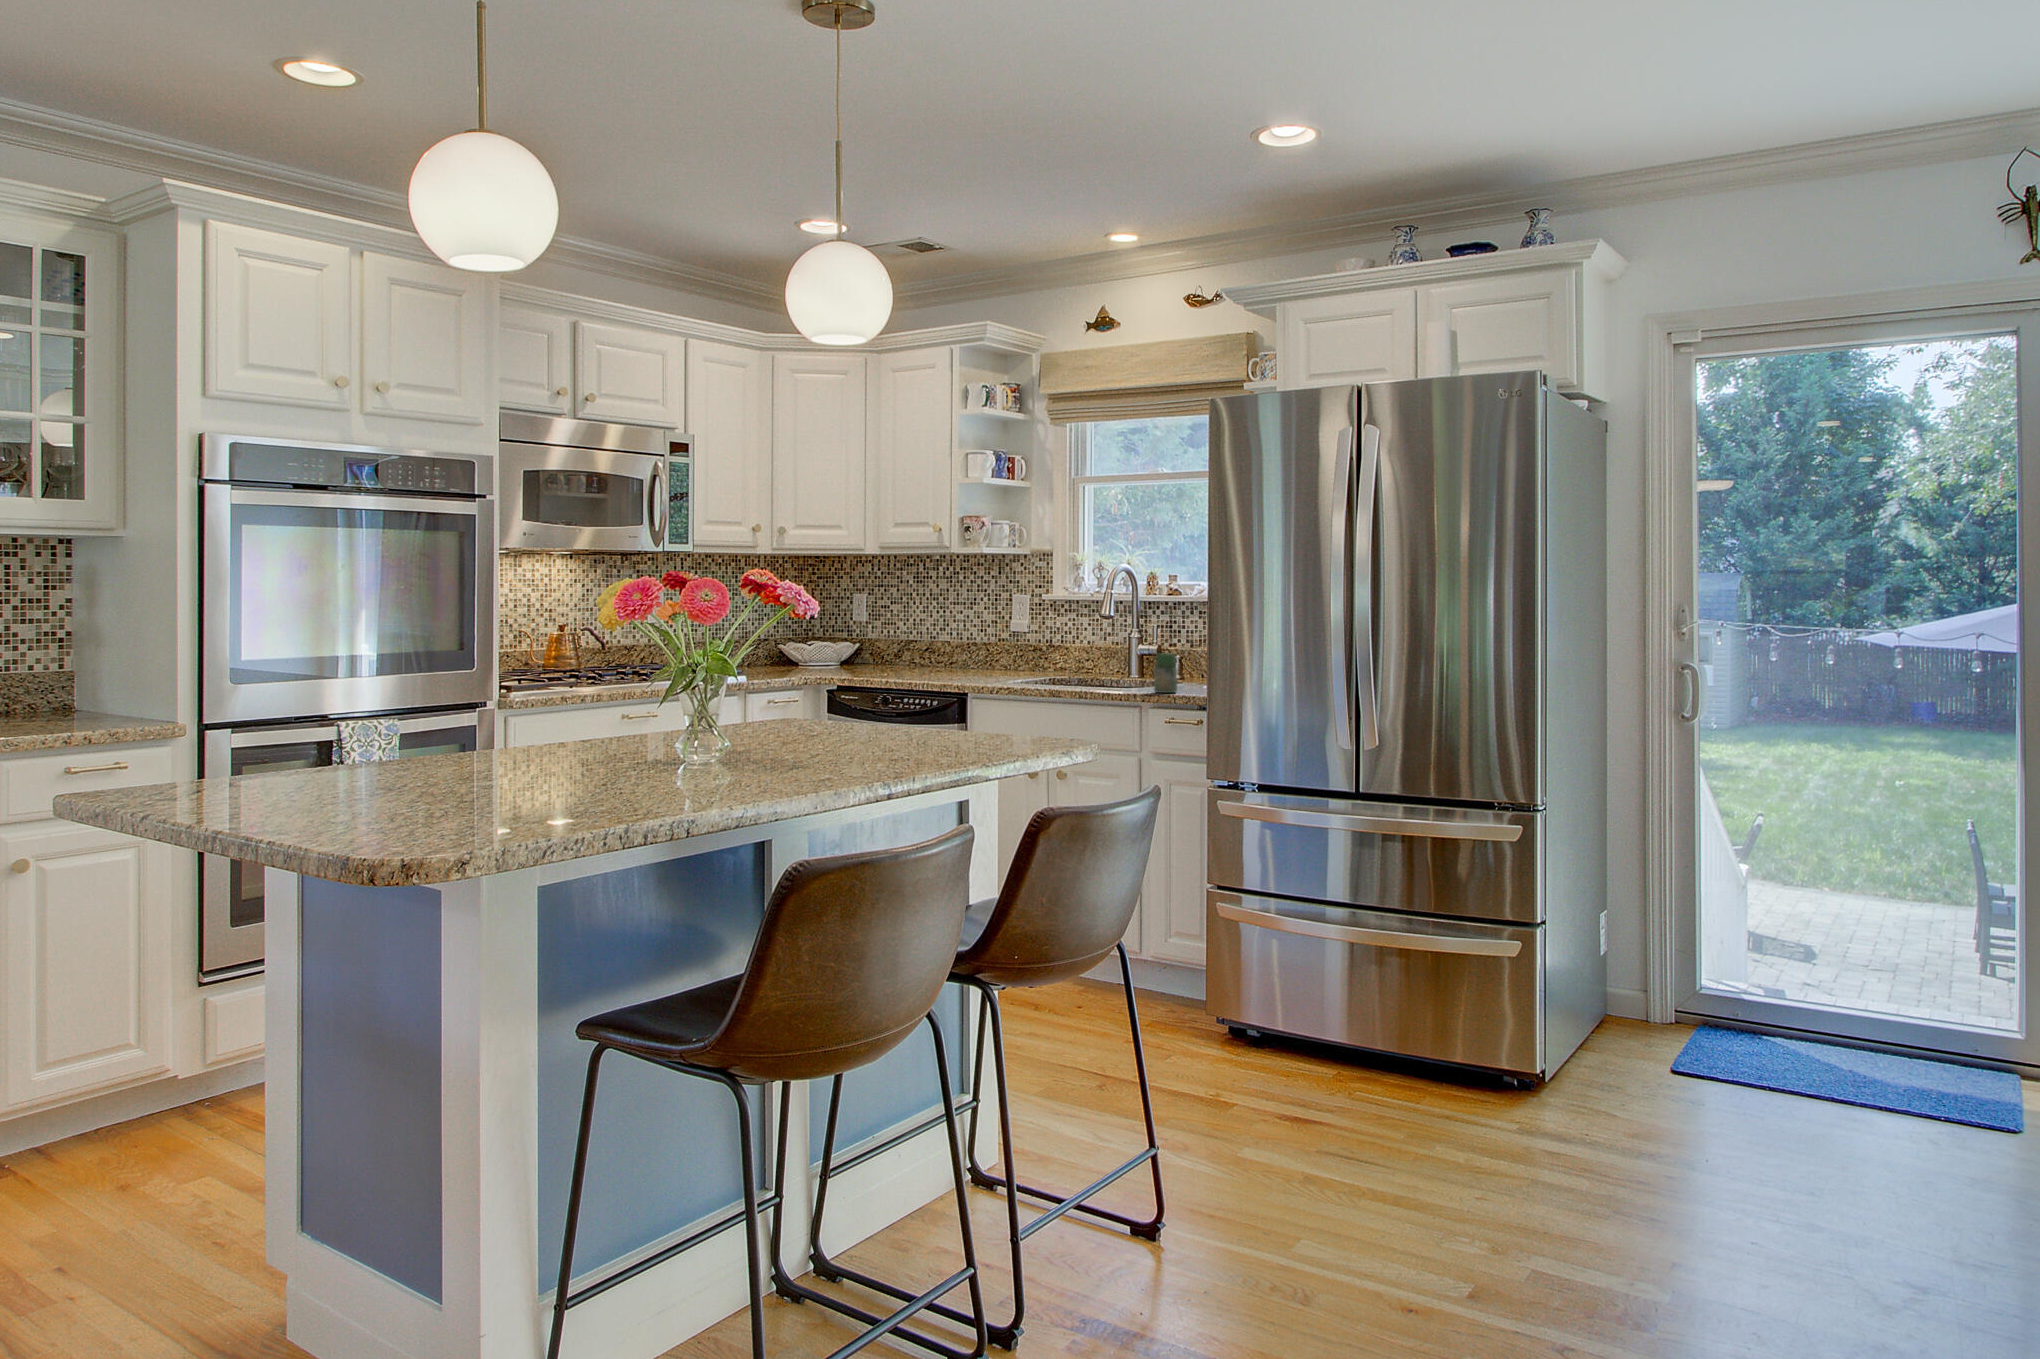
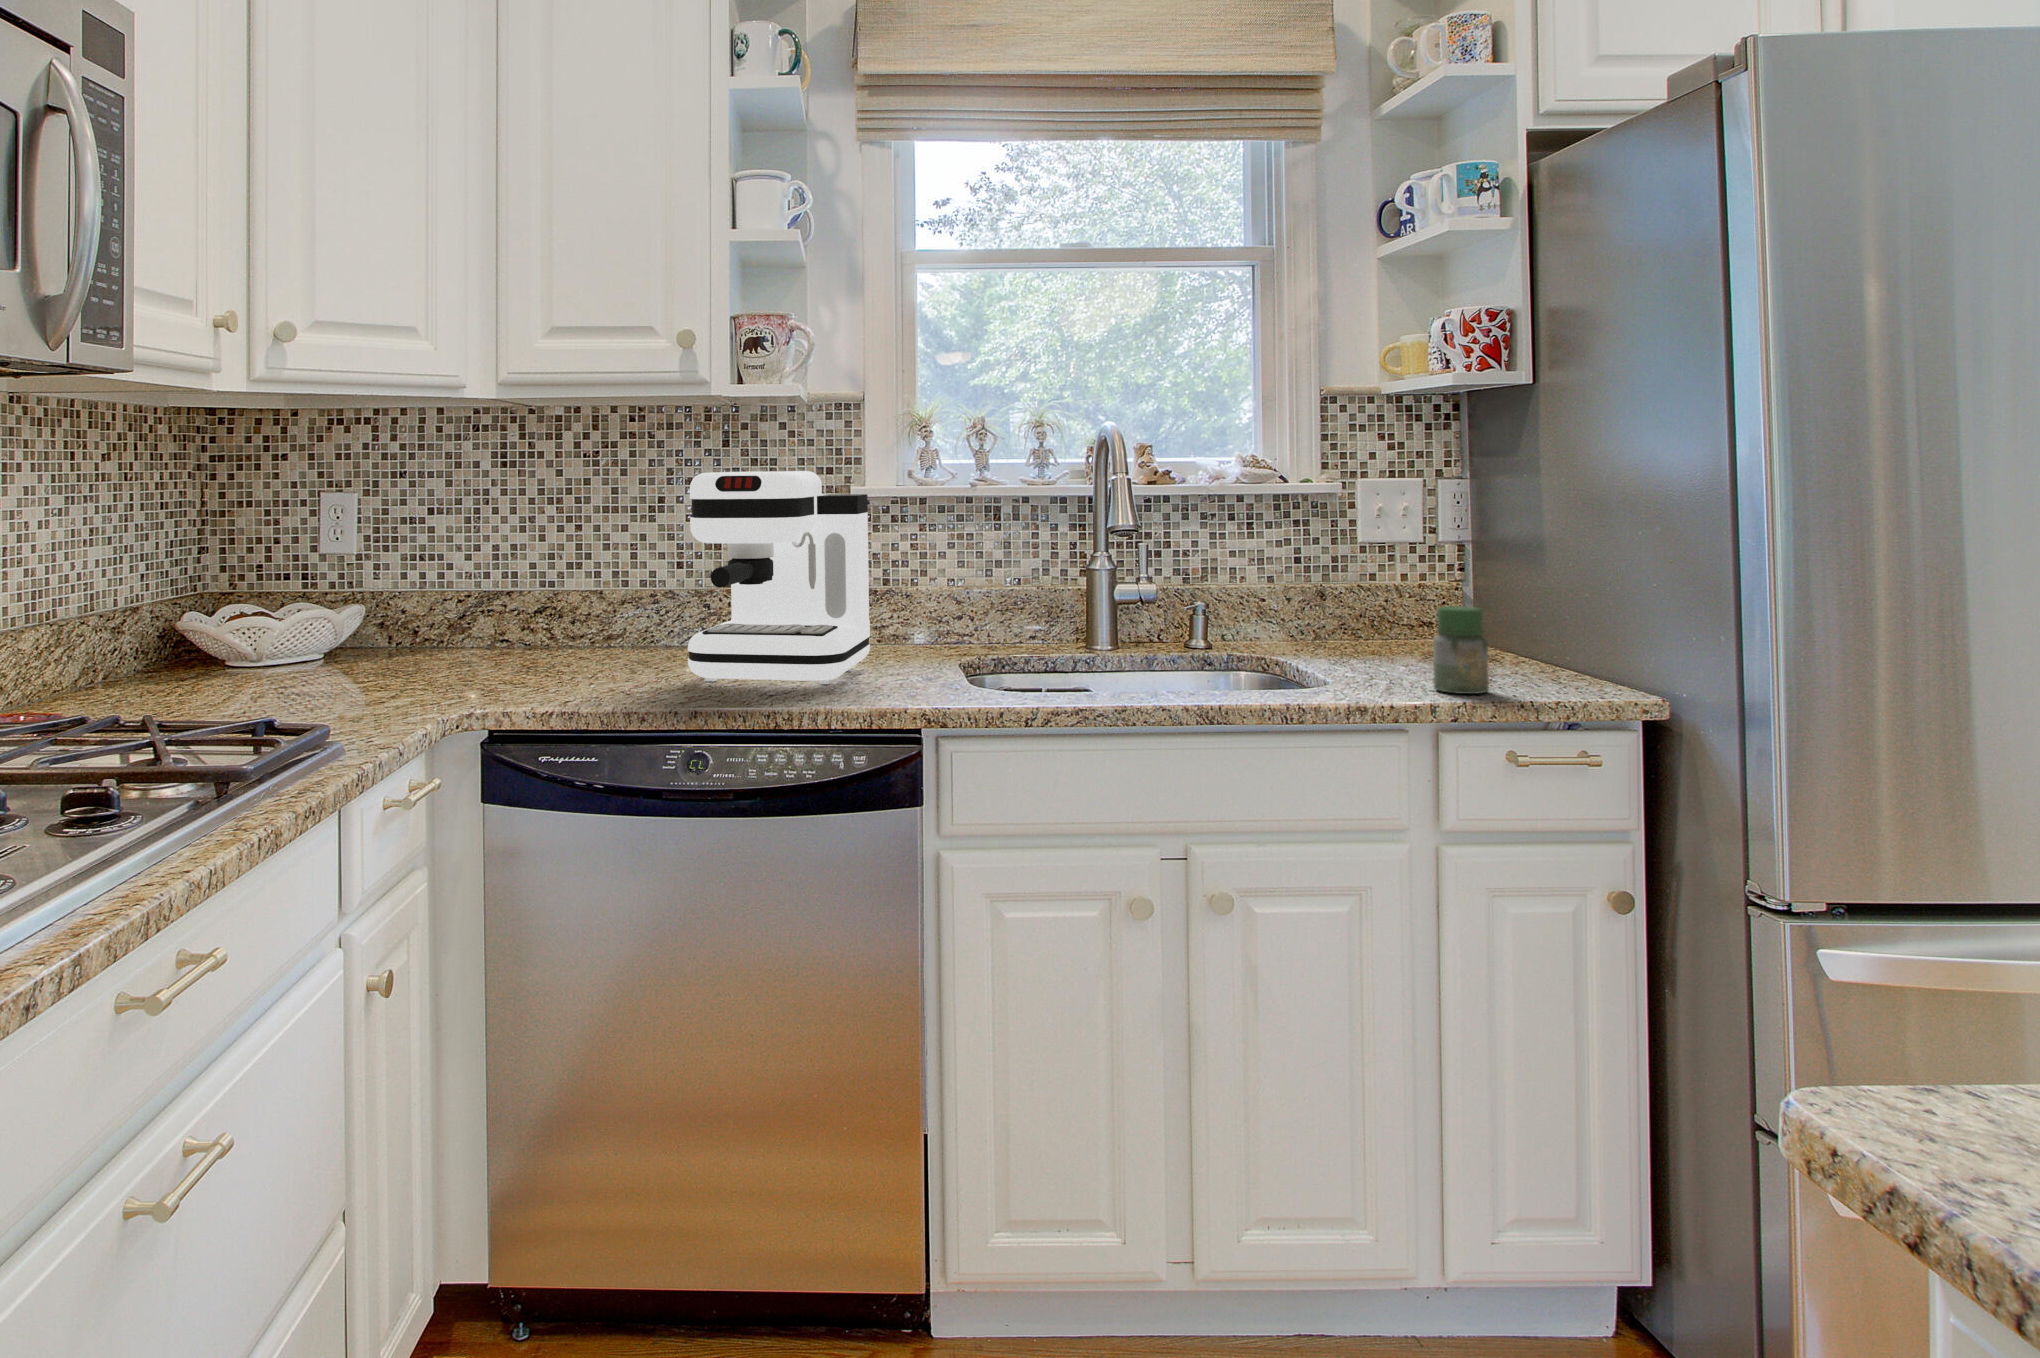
coffee maker: none [910,587,1010,679] -> present [688,471,870,684]

